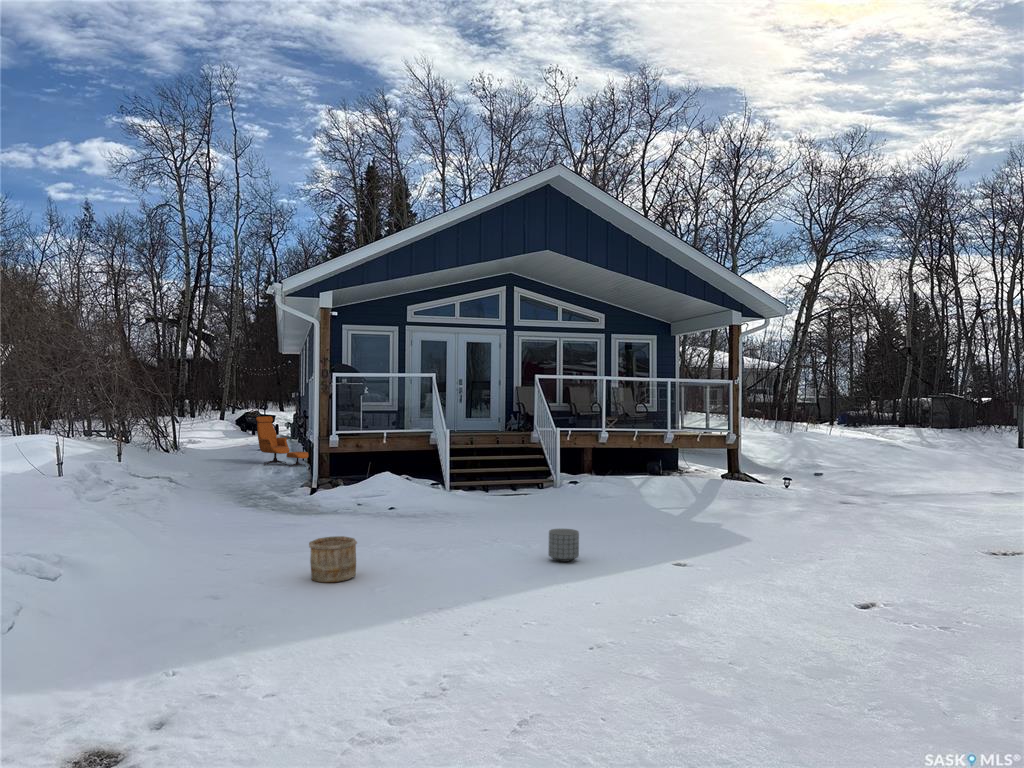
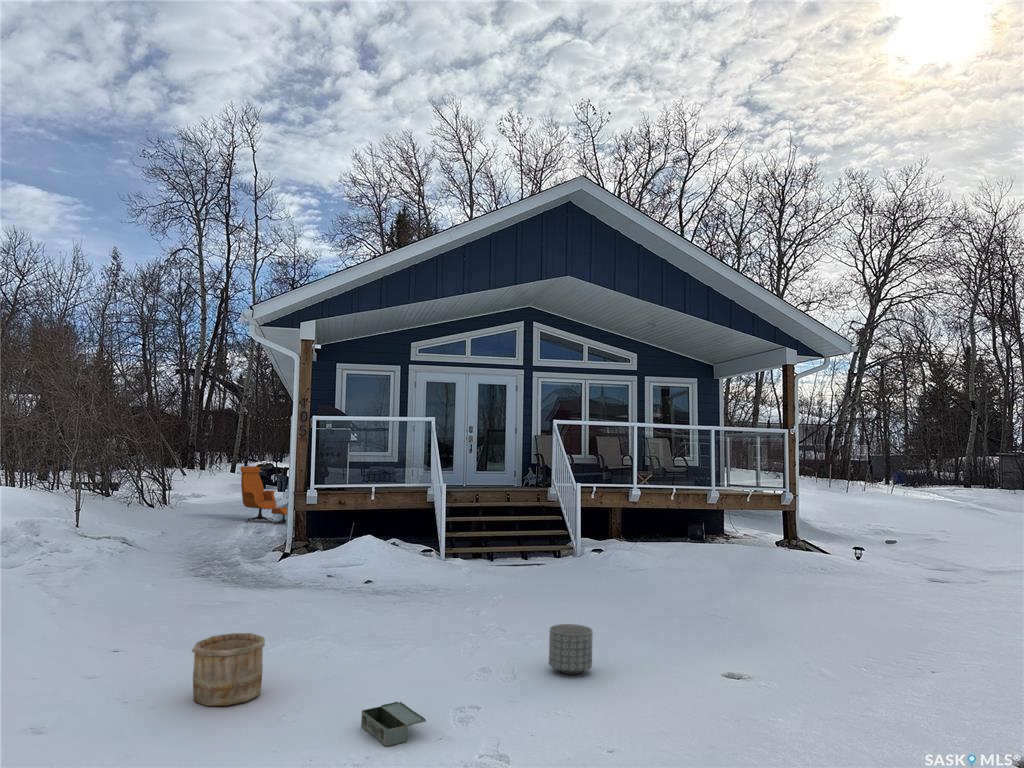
toolbox: none [432,575,476,599] -> present [361,702,426,747]

